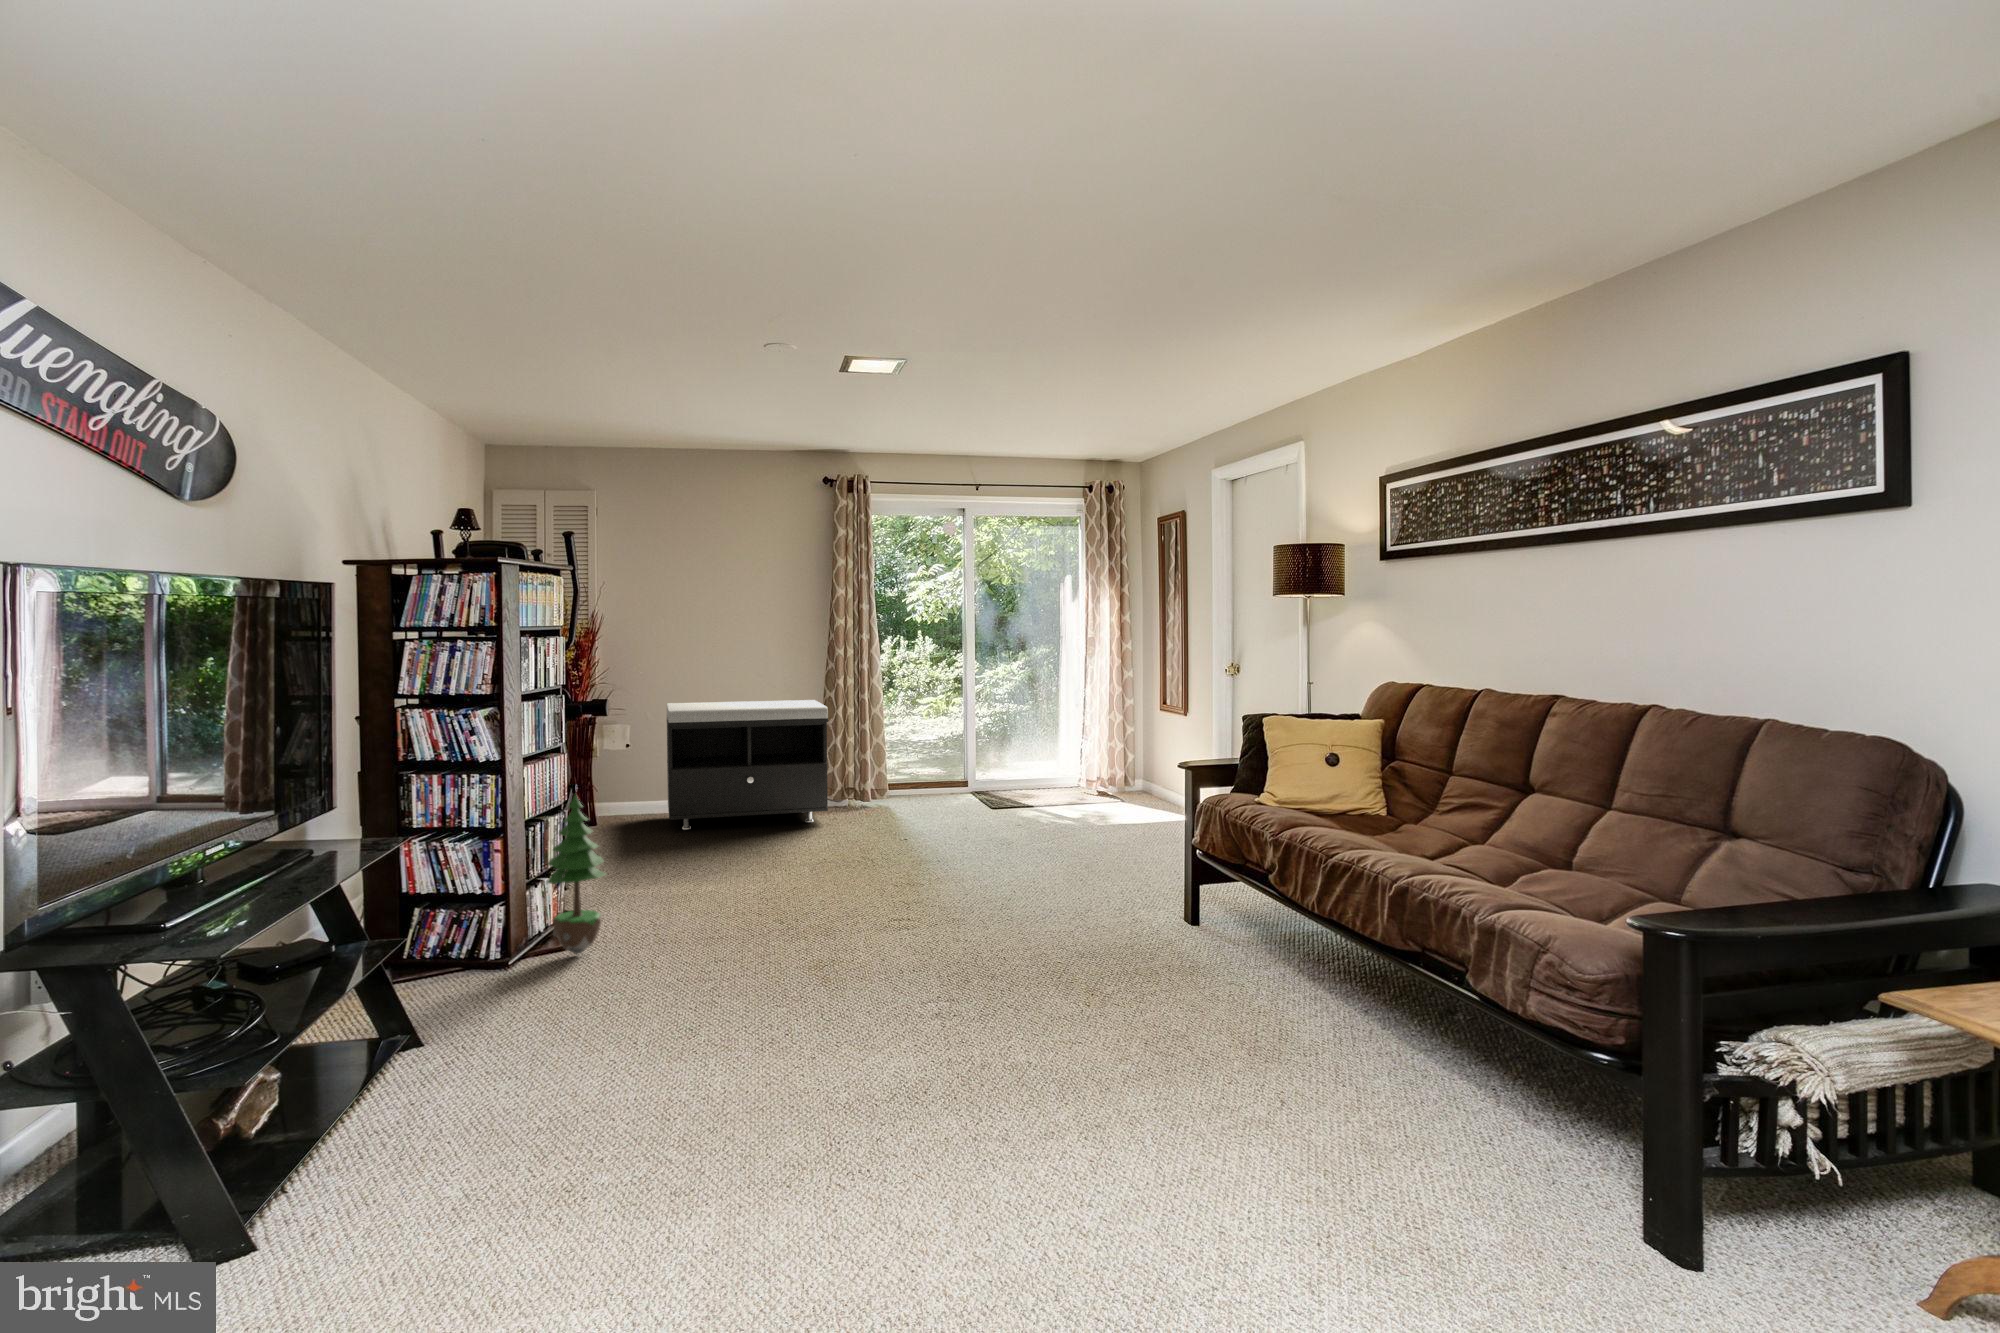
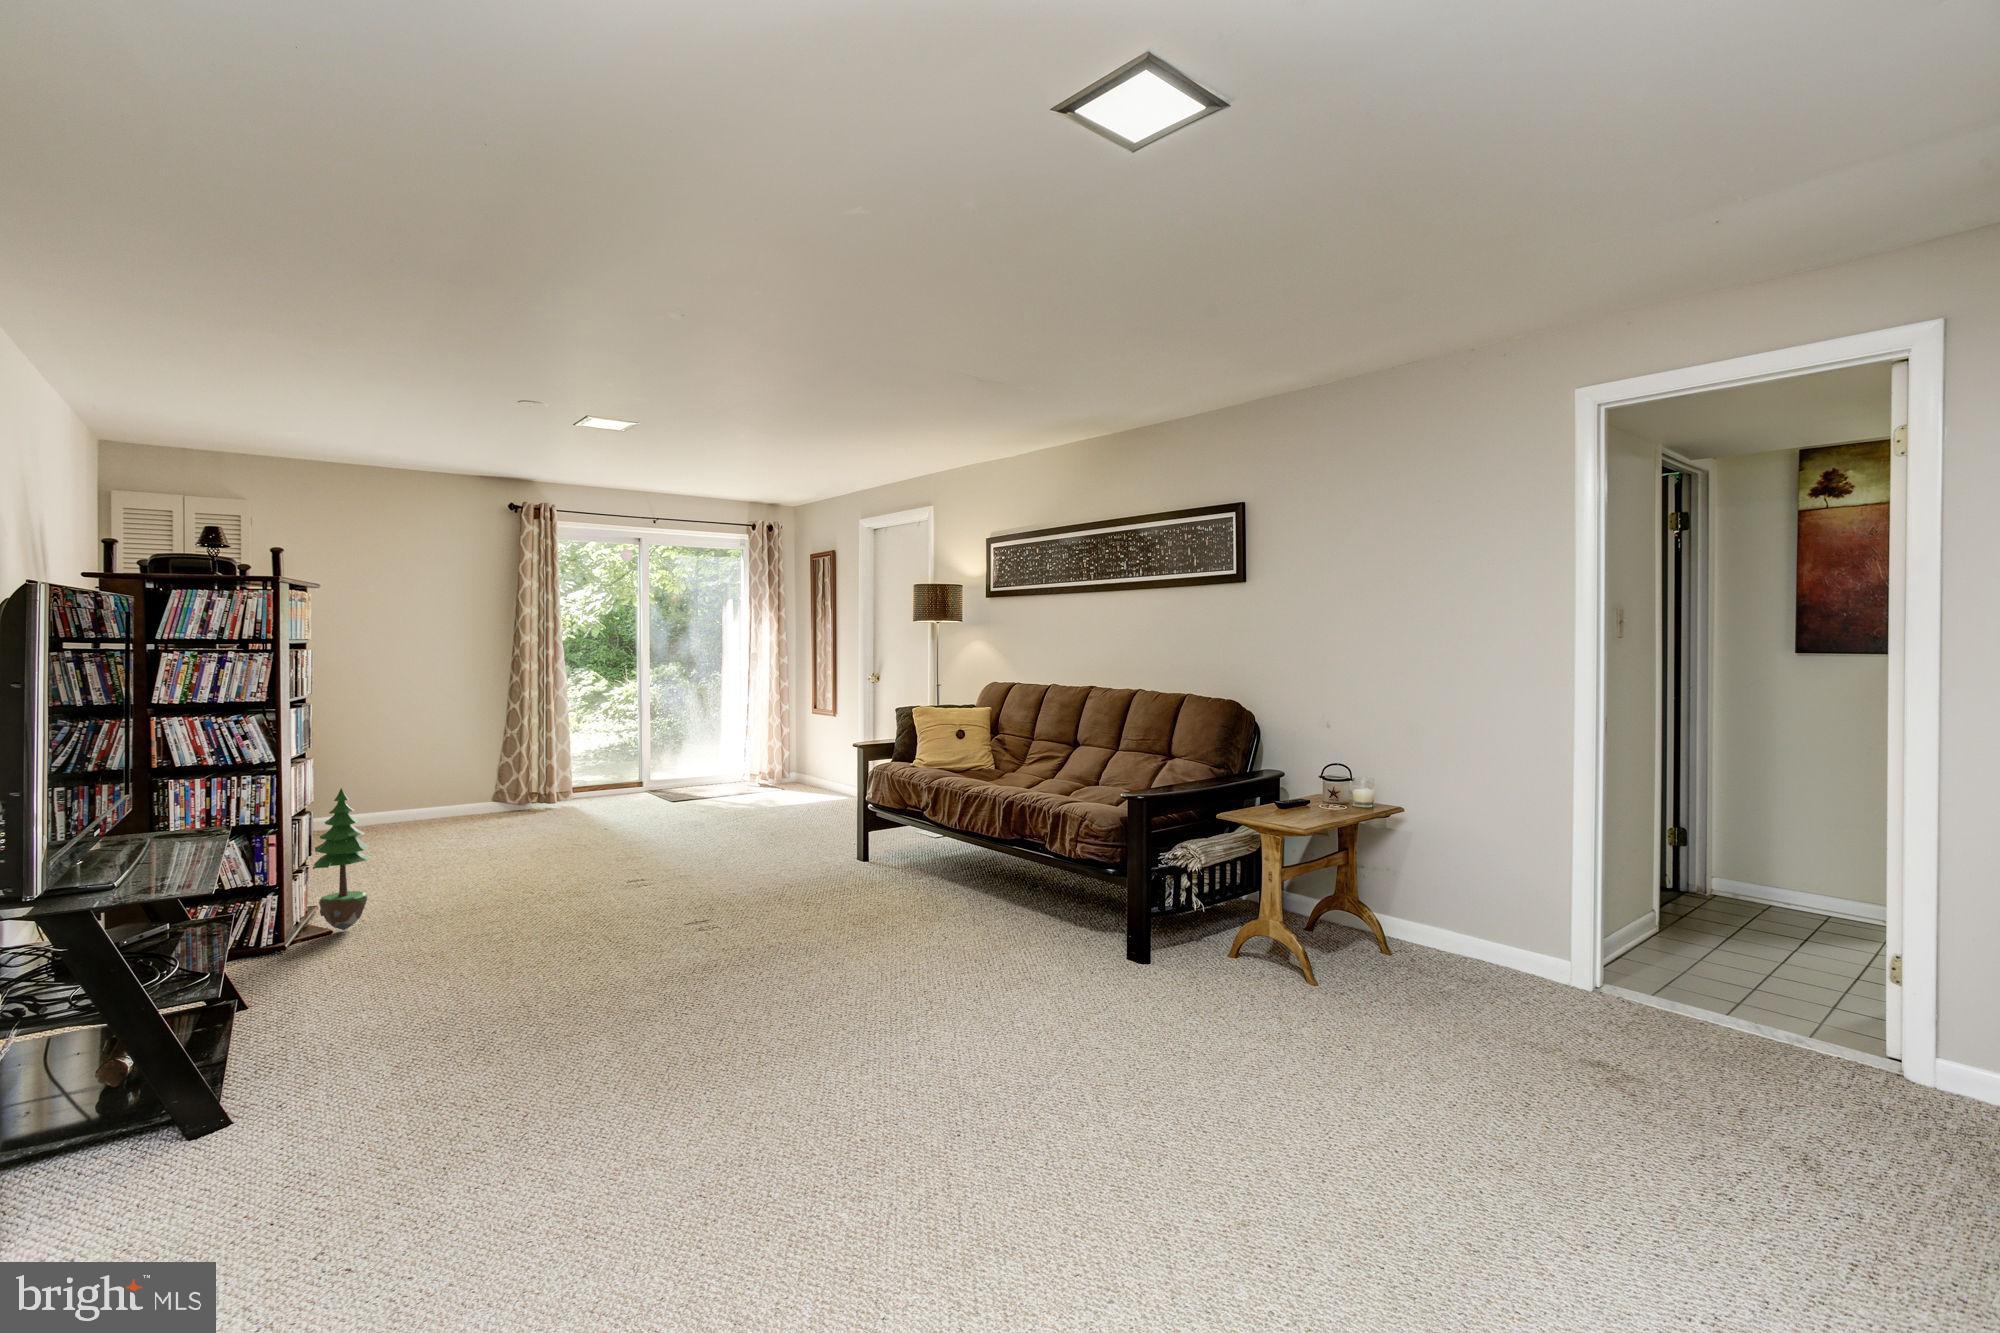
storage bench: present [667,700,828,830] -> none [348,712,522,836]

